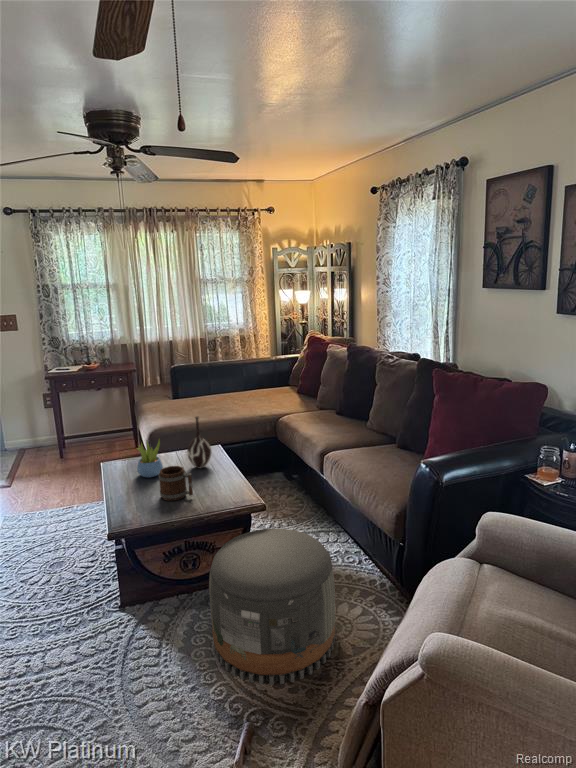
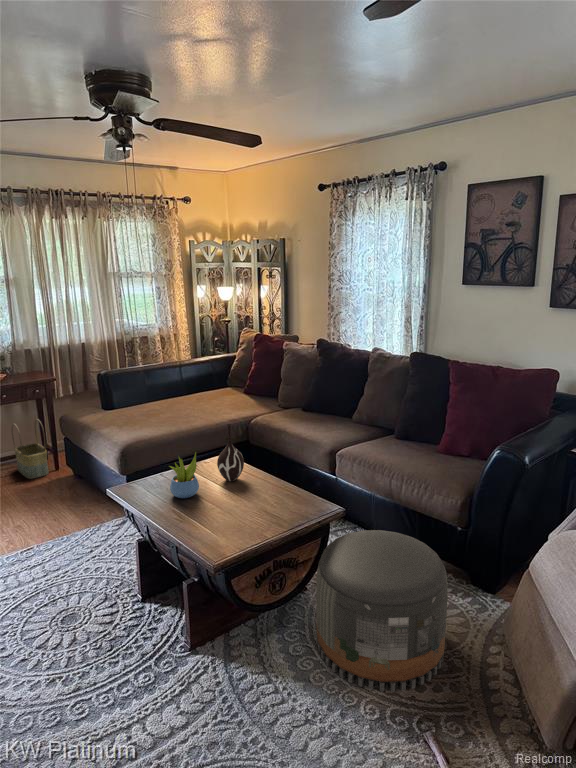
basket: none [105,403,130,452] -> present [11,419,49,479]
mug: present [159,466,193,501] -> none [222,480,261,520]

